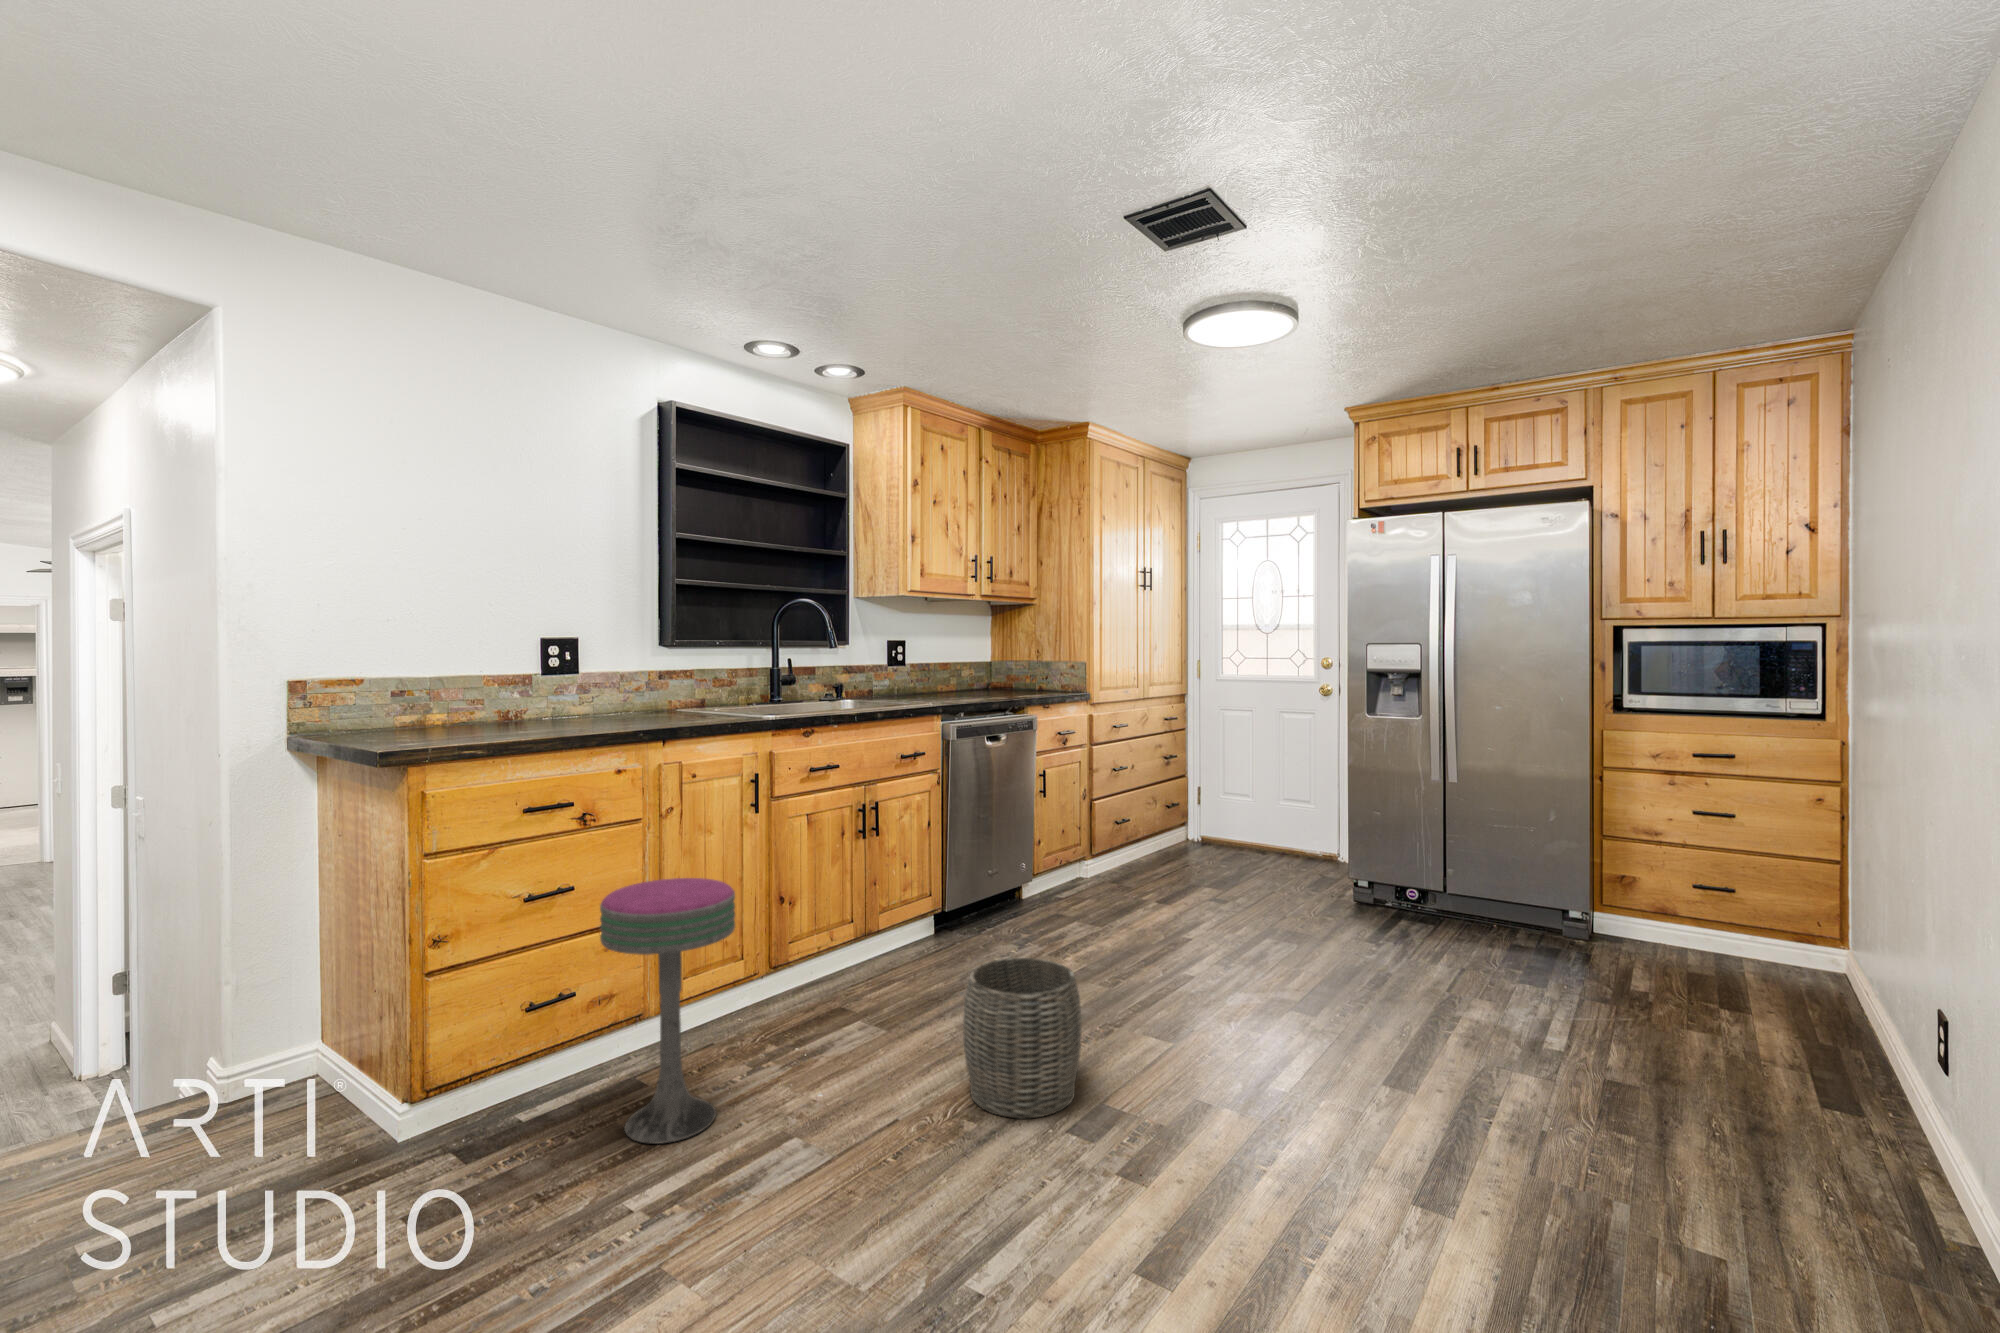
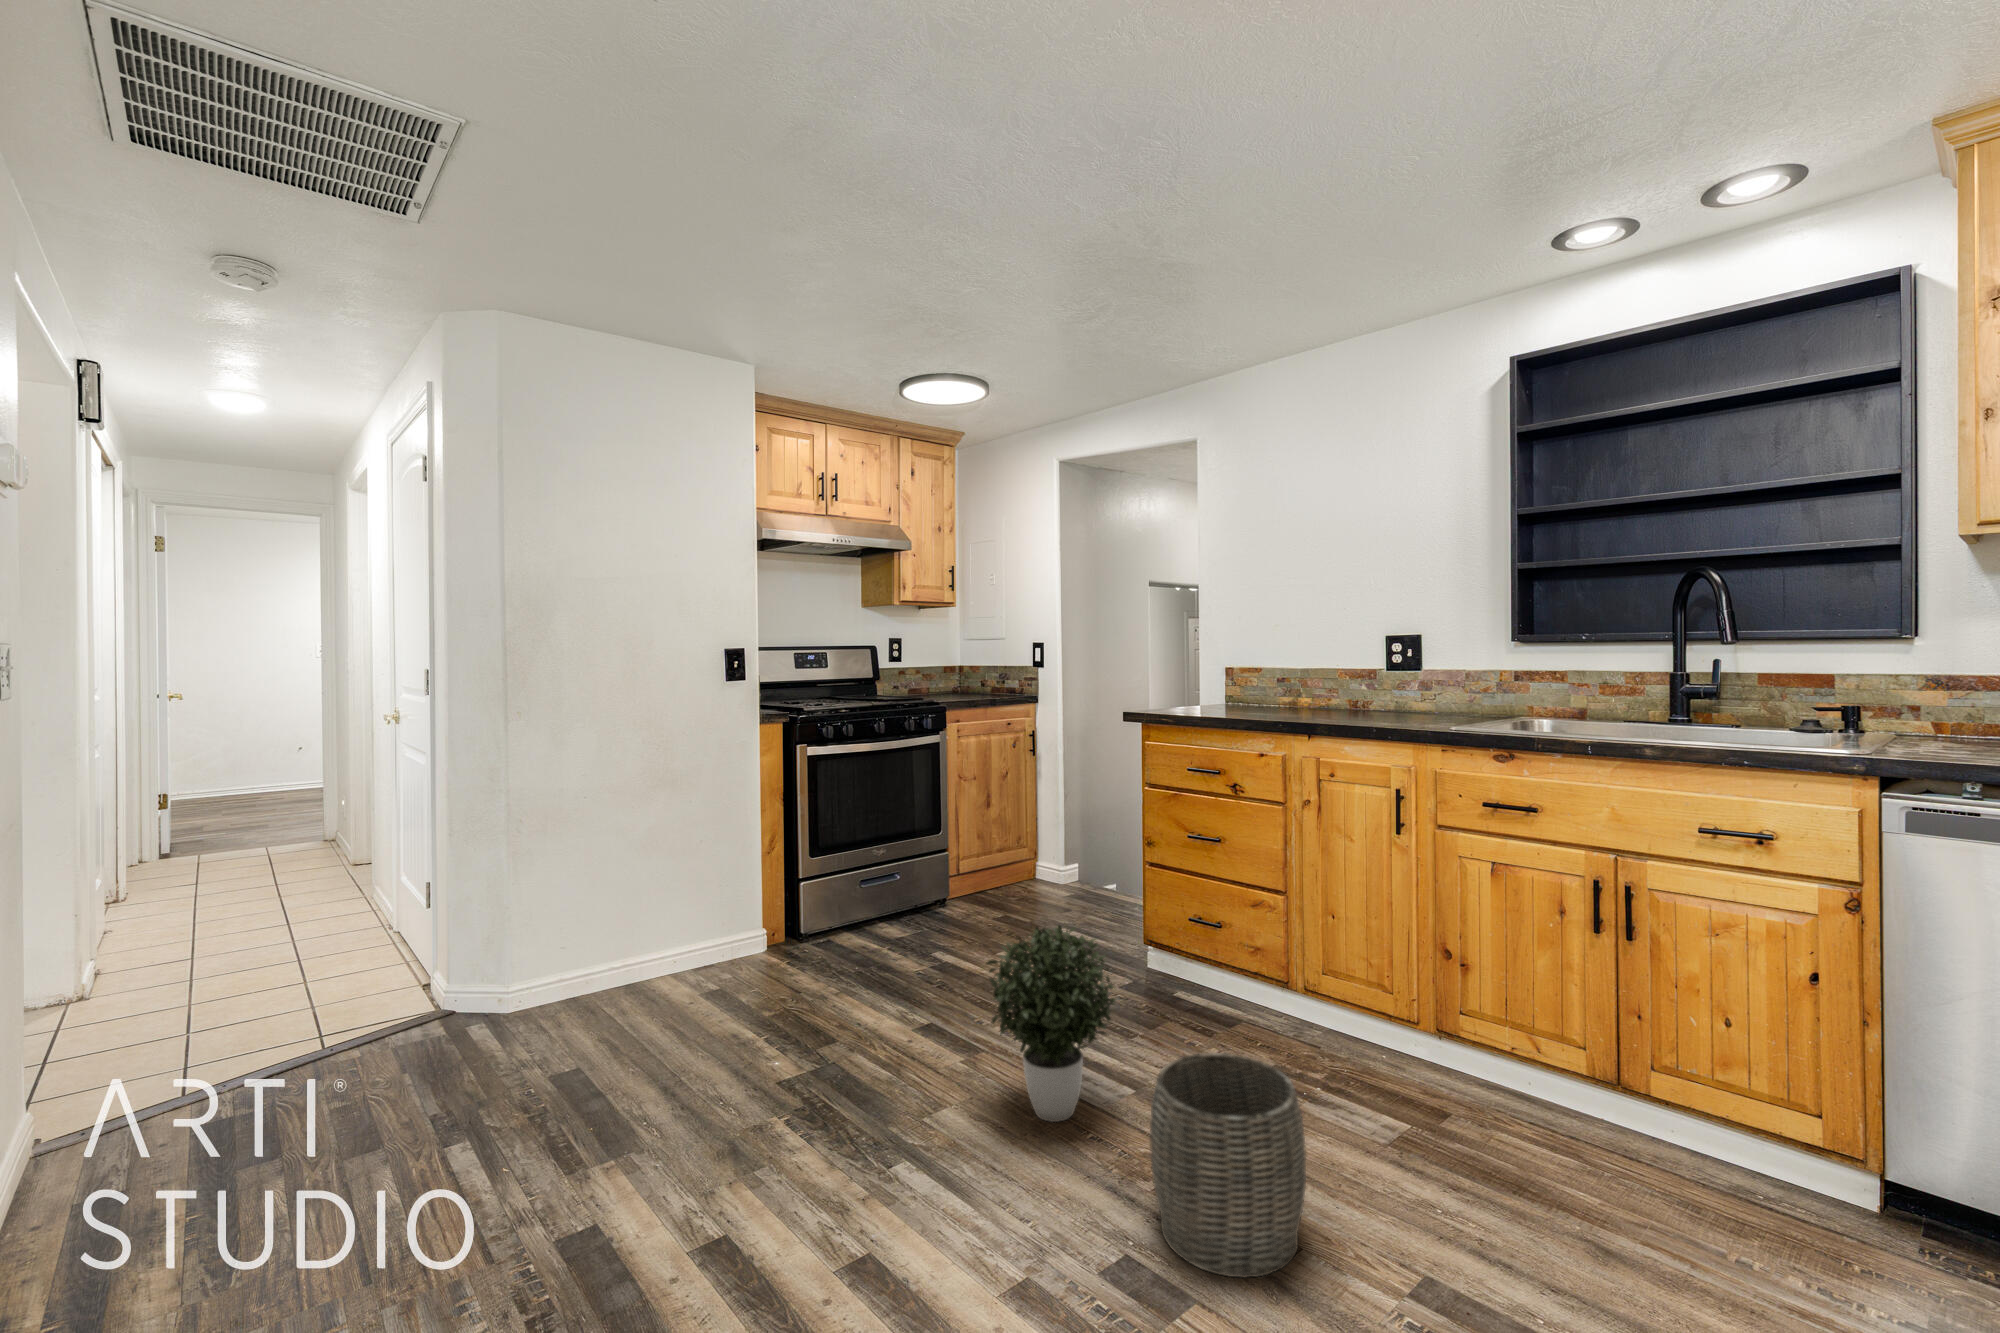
bar stool: present [600,878,735,1144] -> none [1109,845,1214,1056]
potted plant: none [757,961,916,1201] -> present [986,925,1116,1122]

